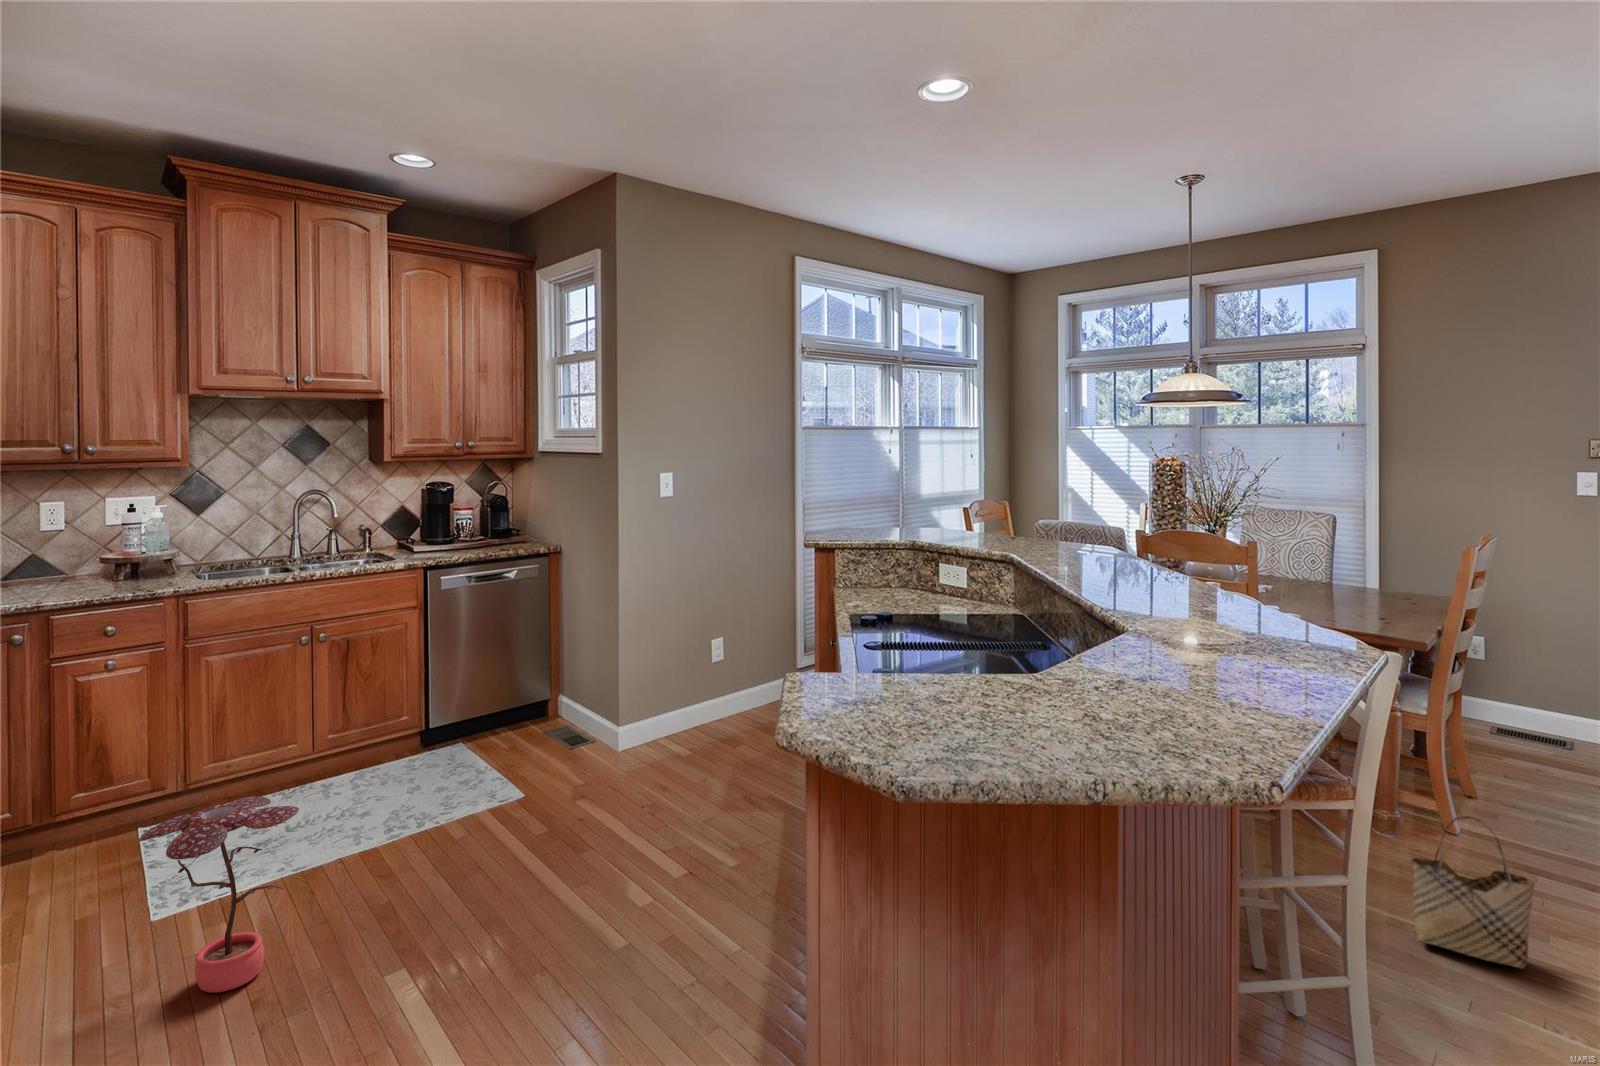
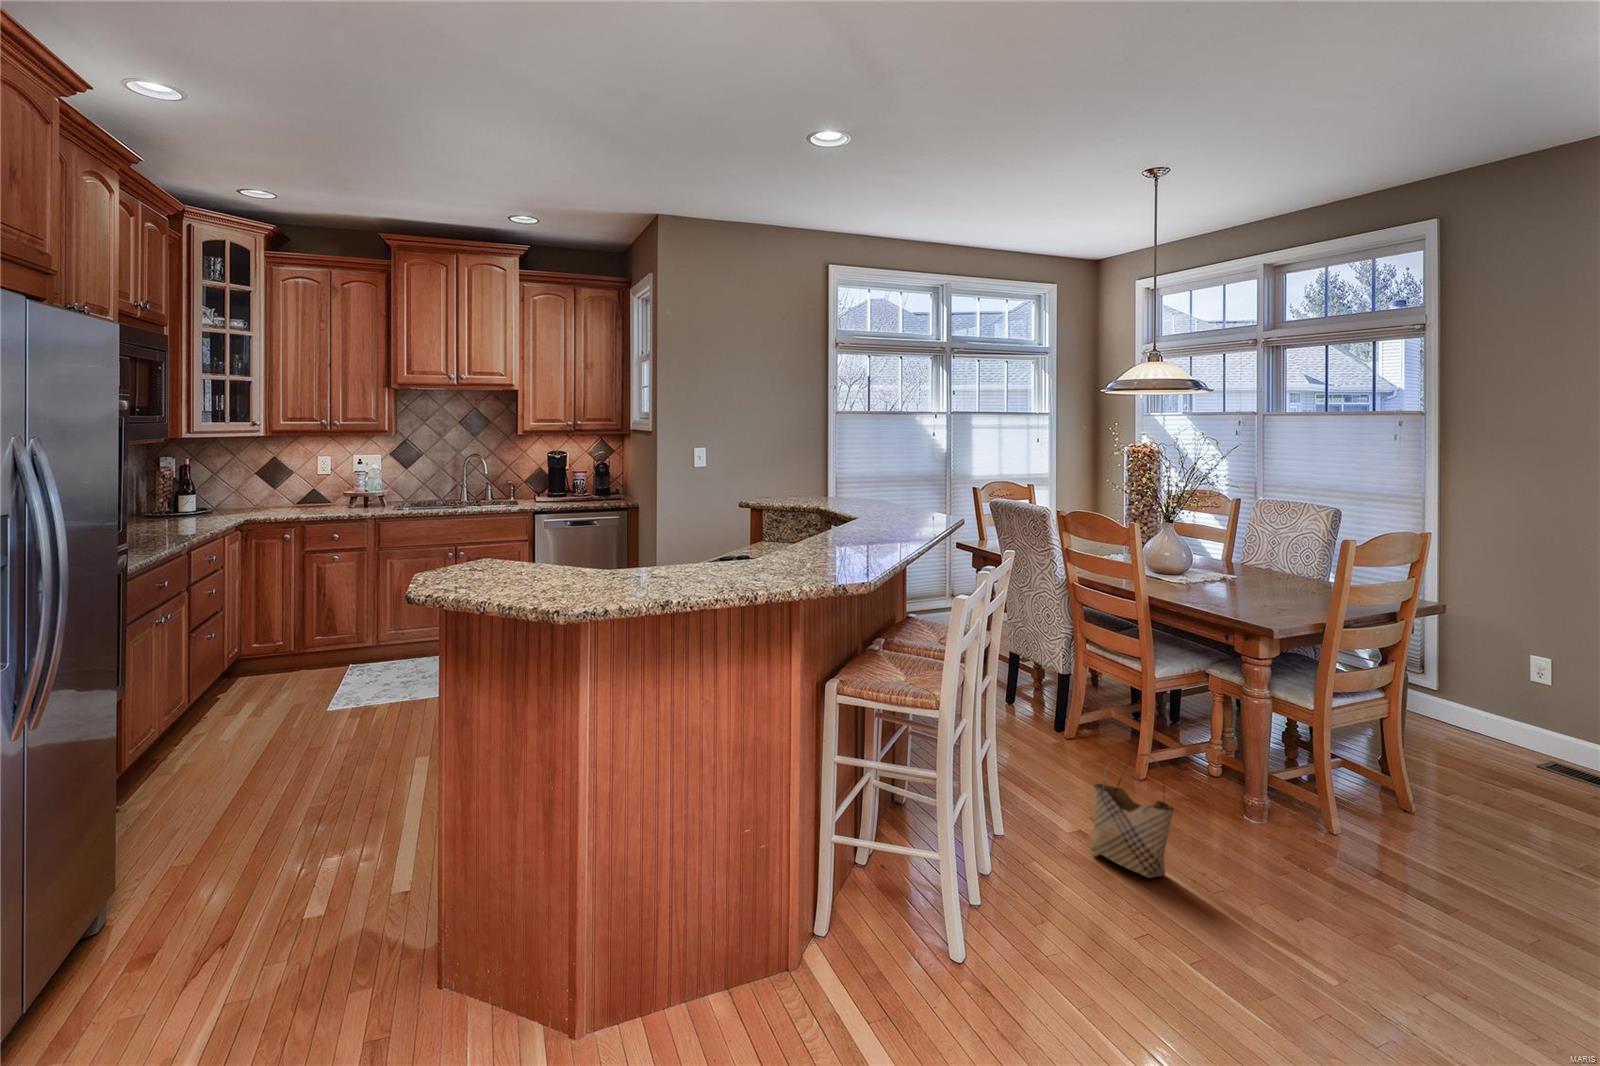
potted plant: present [139,796,299,993] -> none [300,635,380,740]

